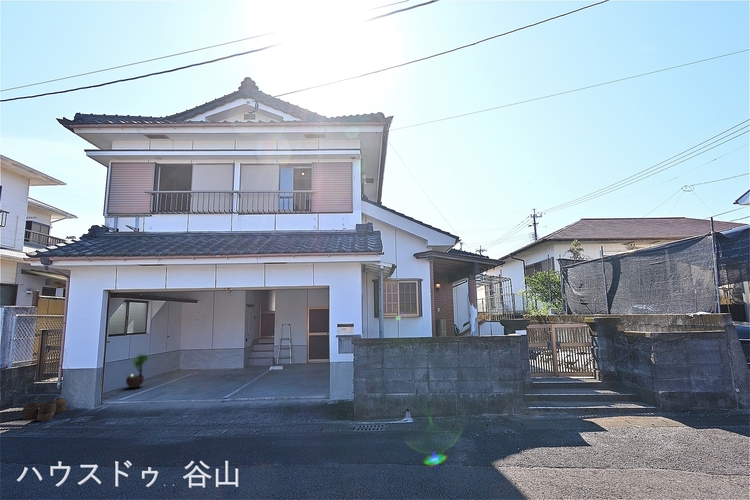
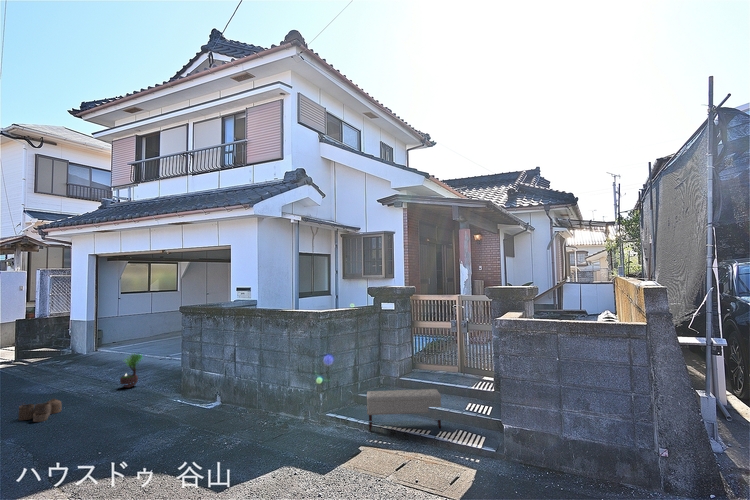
bench: none [373,388,447,430] -> present [367,389,441,431]

